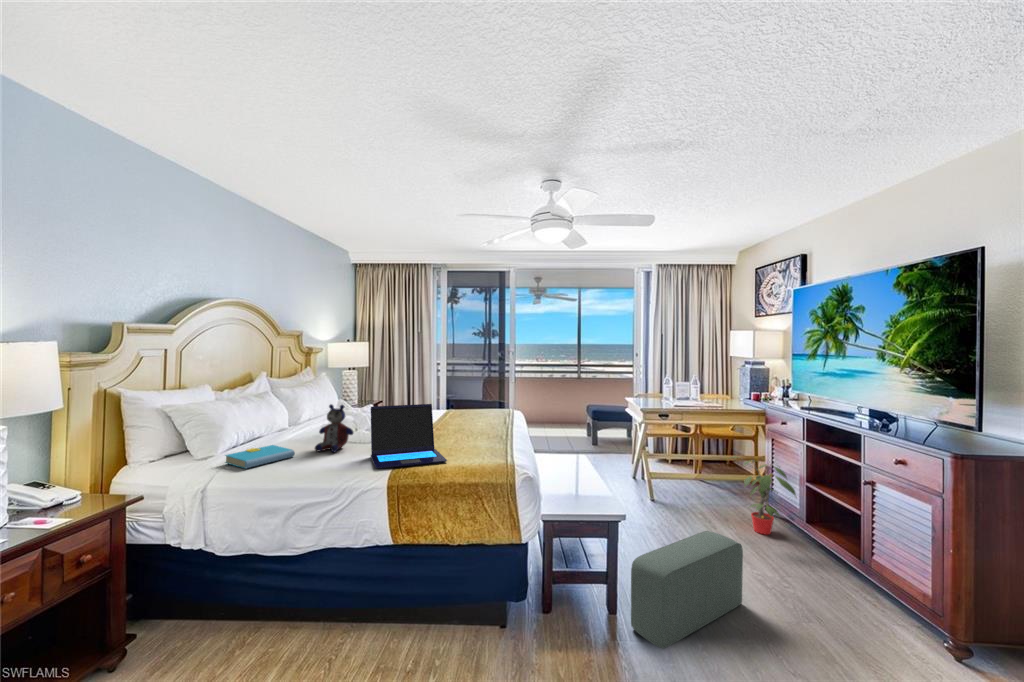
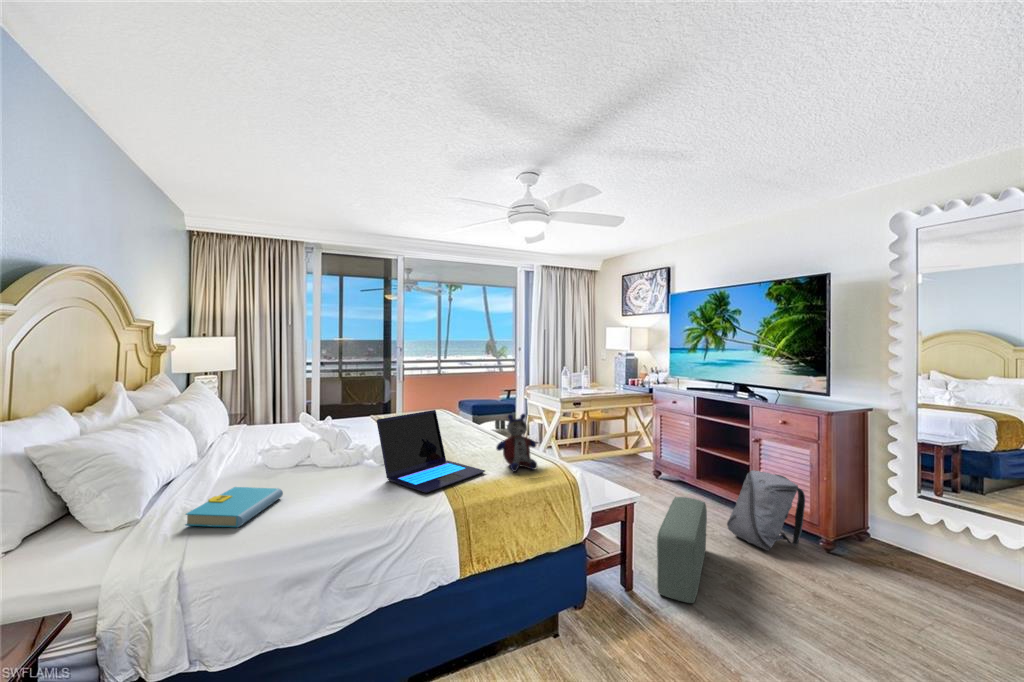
stuffed bear: present [315,404,353,452] -> present [496,414,537,472]
potted plant: present [731,457,796,535] -> none [634,433,700,492]
backpack: none [792,520,915,636] -> present [727,470,805,551]

